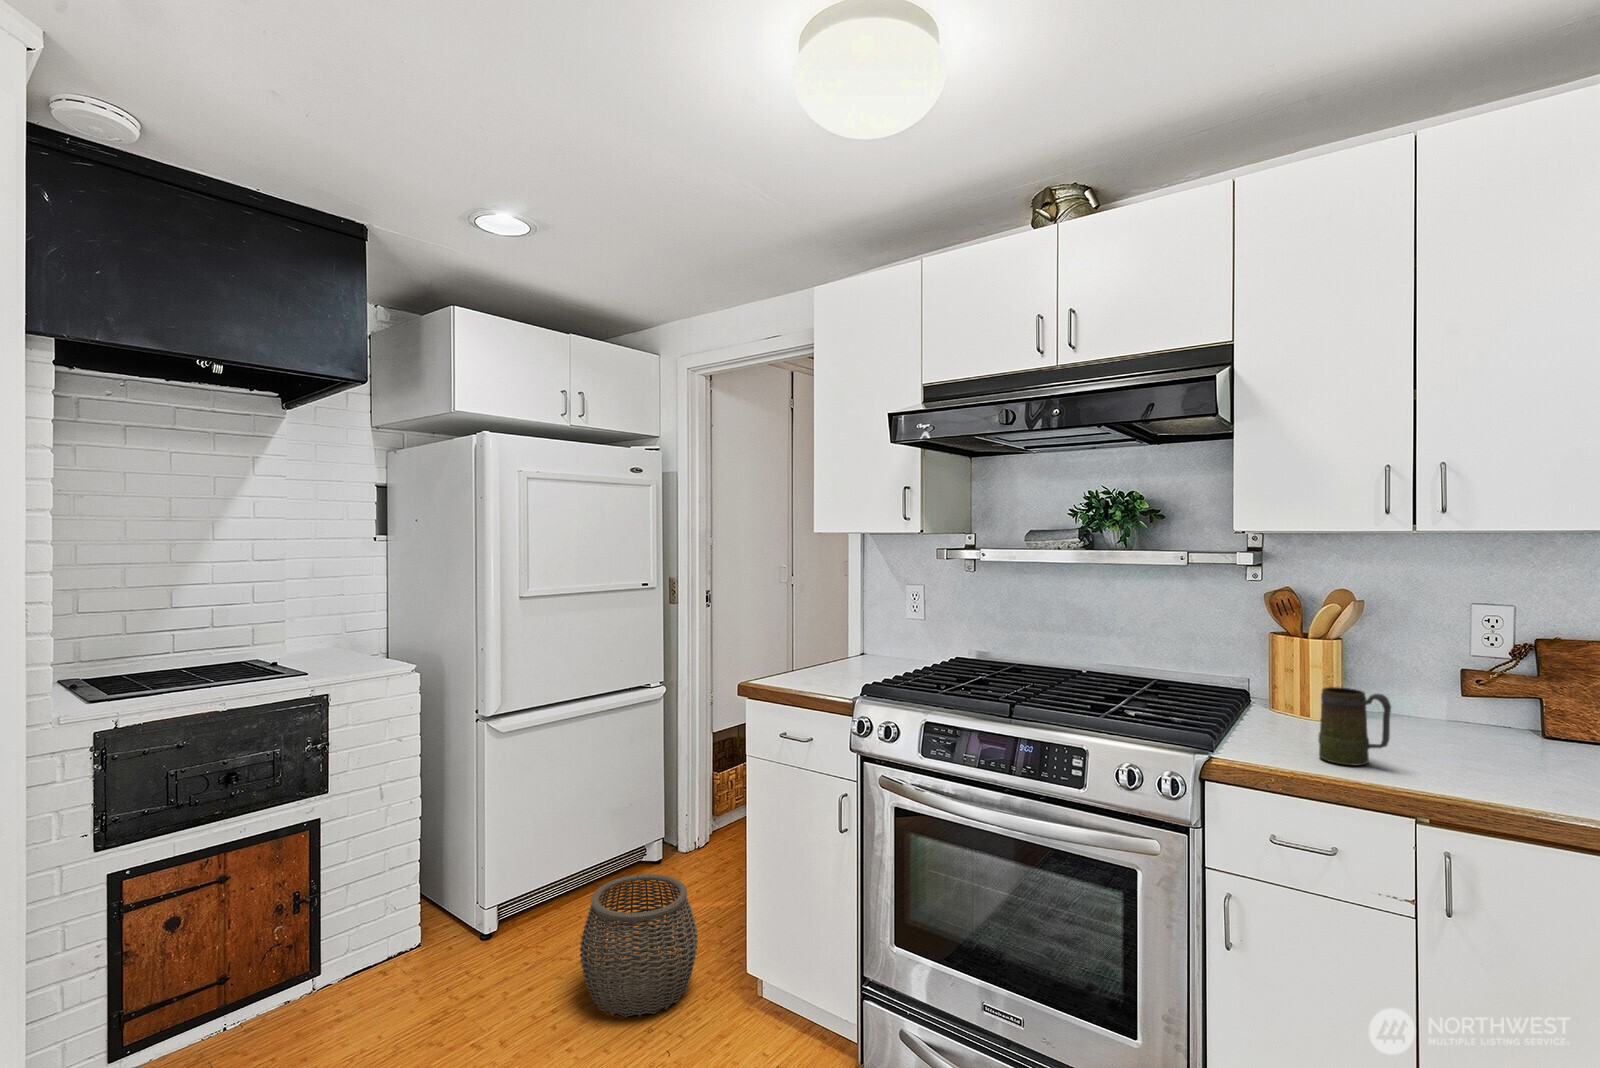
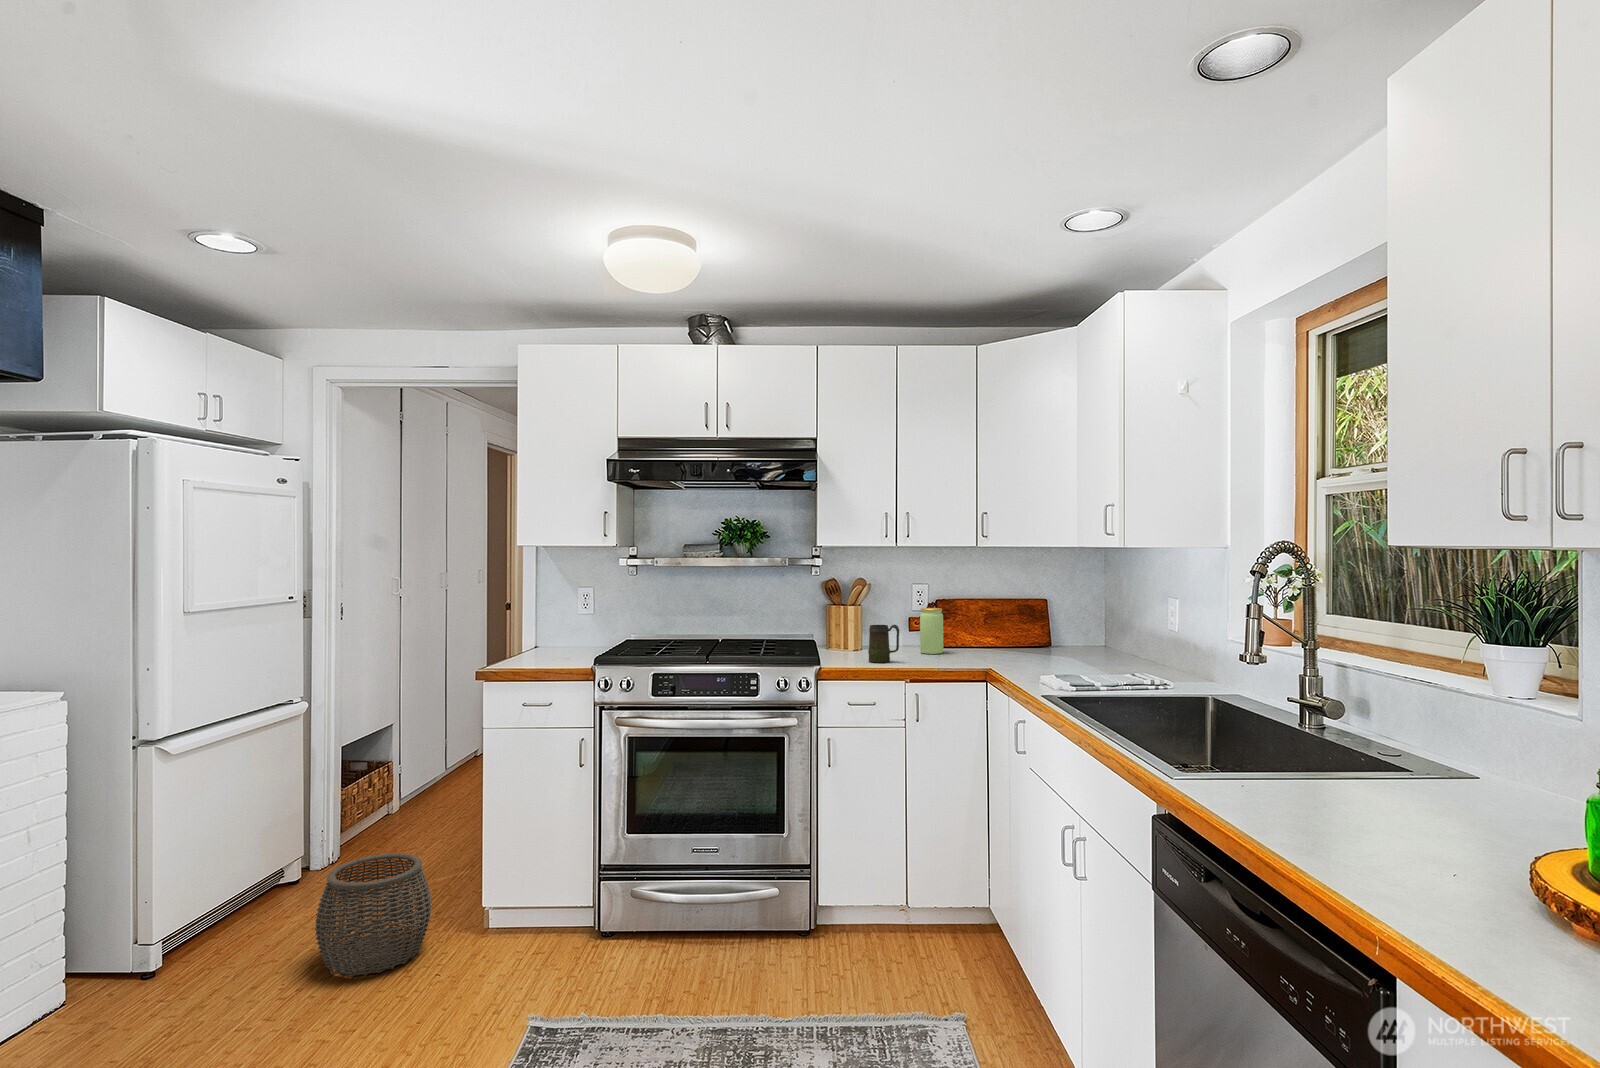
jar: none [1470,659,1533,759] -> present [920,608,943,654]

